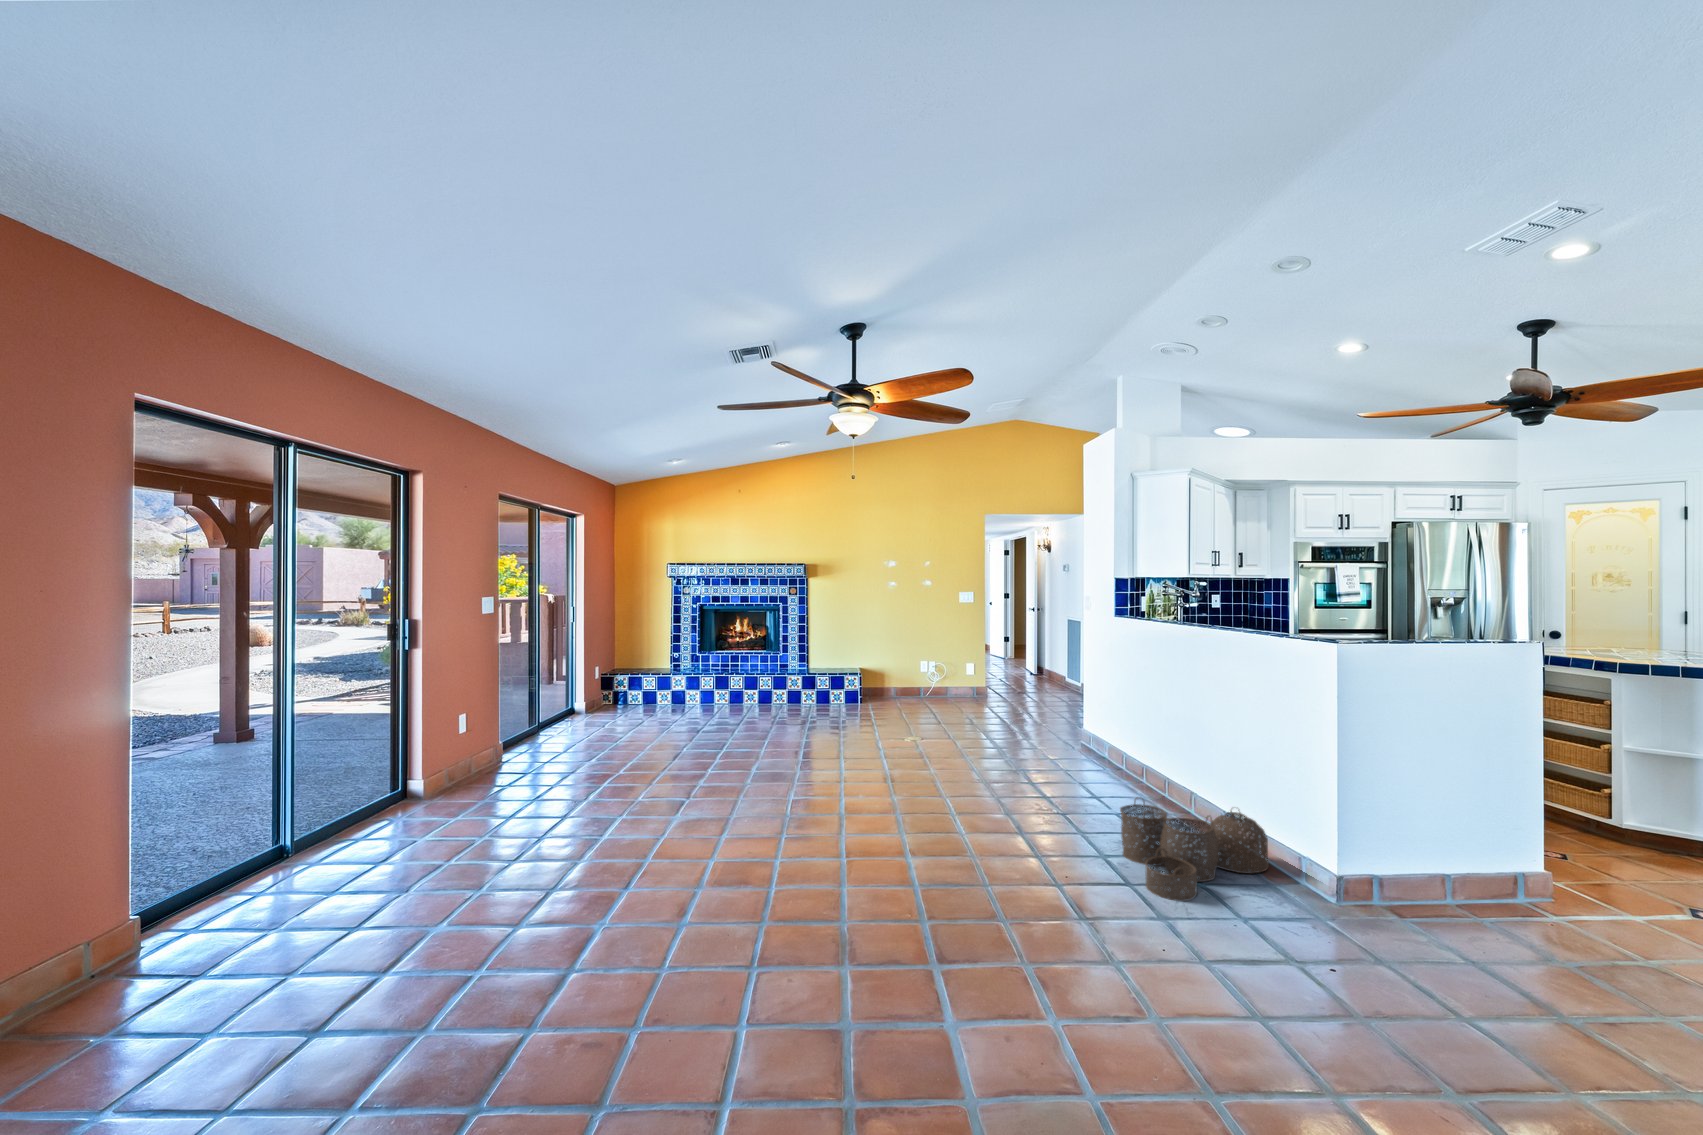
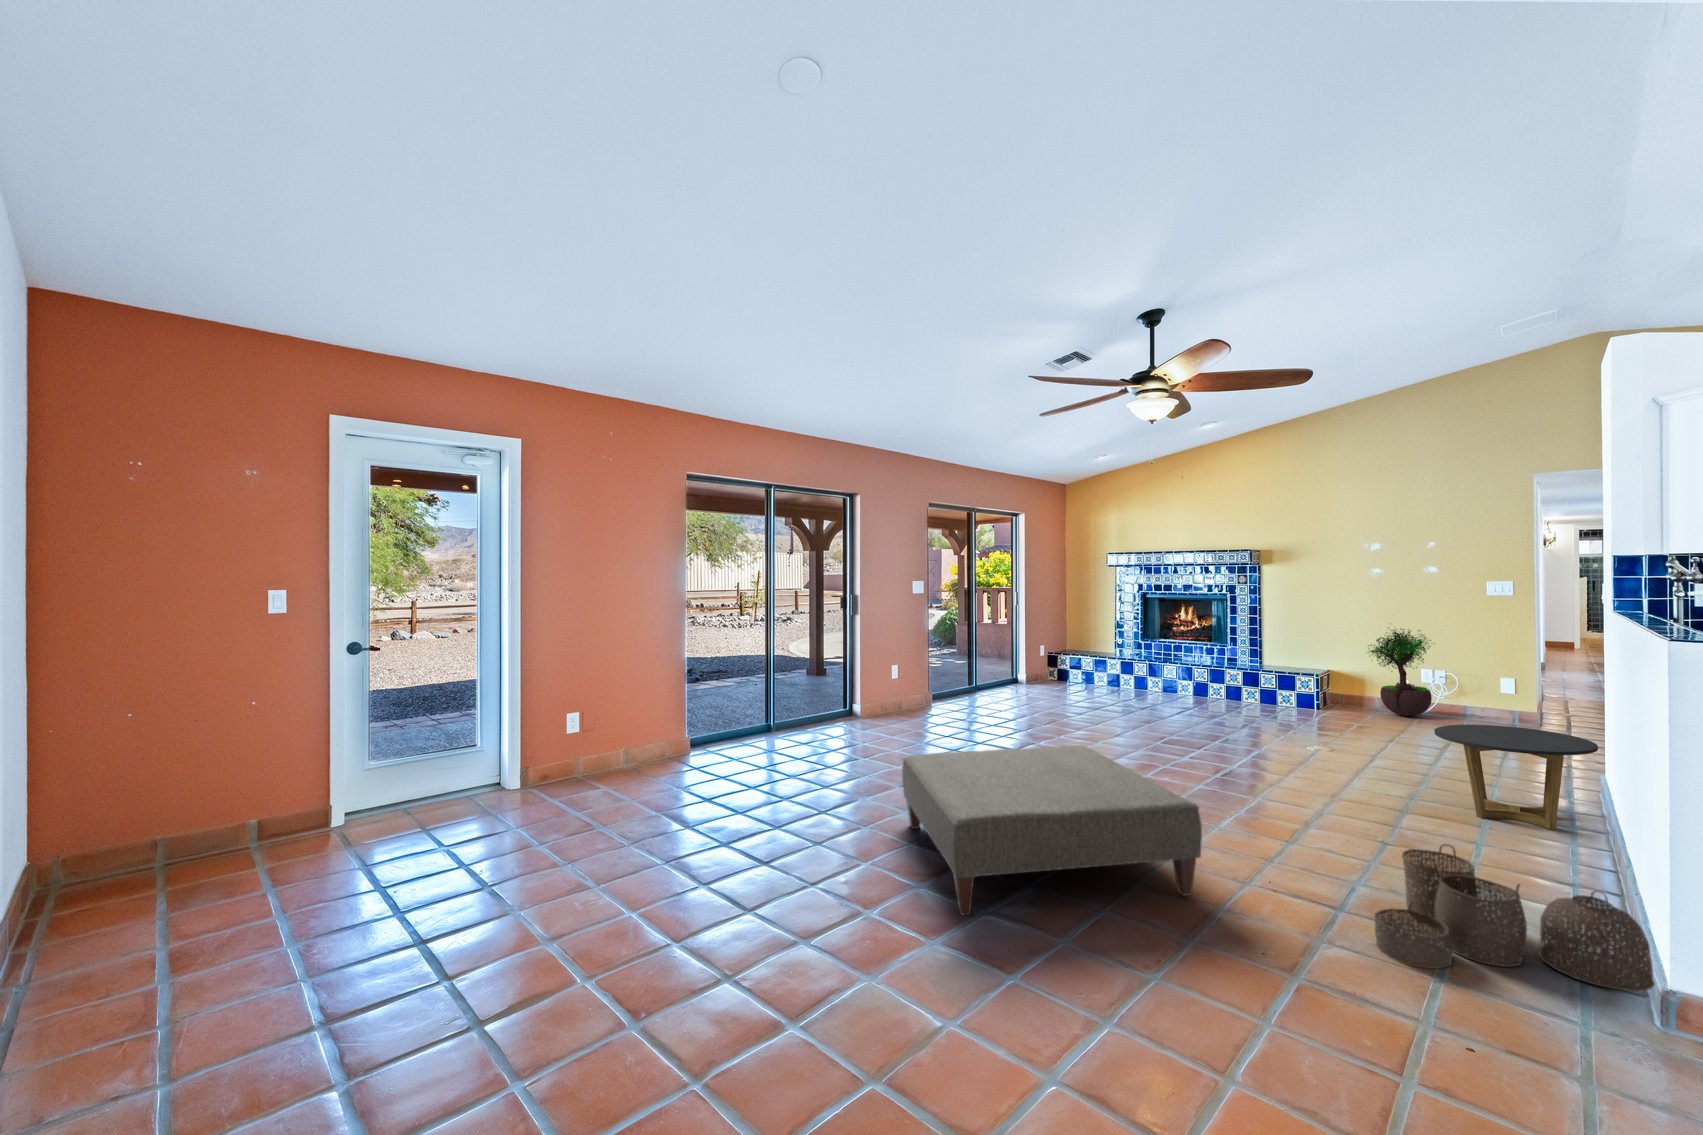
potted tree: none [893,625,937,700] -> present [1368,623,1432,716]
side table: none [1021,699,1112,771] -> present [1434,725,1598,830]
ottoman: none [673,775,1031,1019] -> present [902,746,1202,915]

